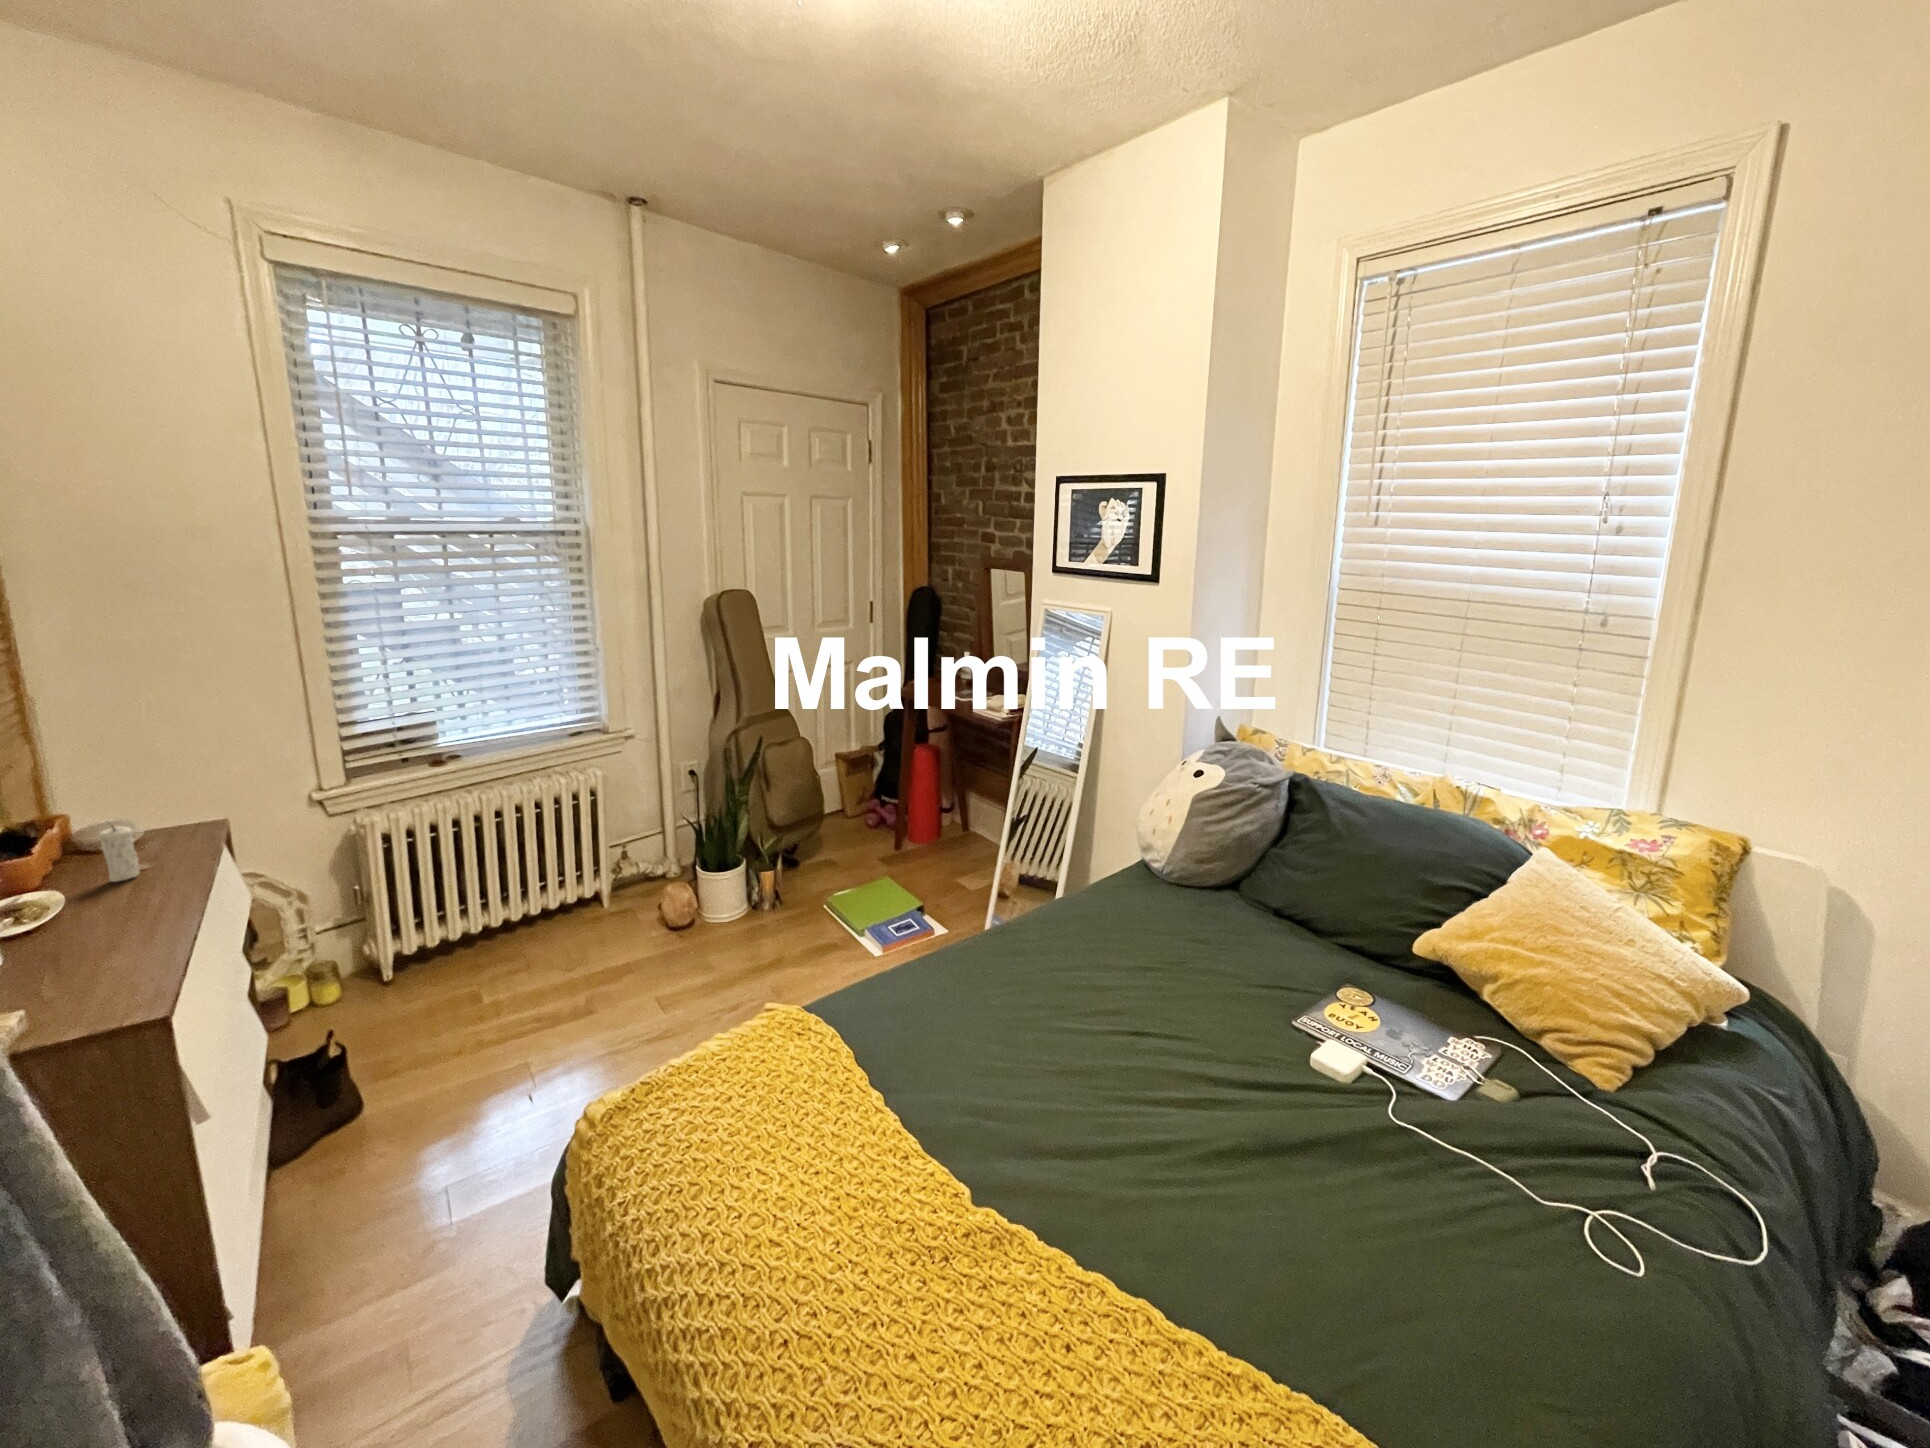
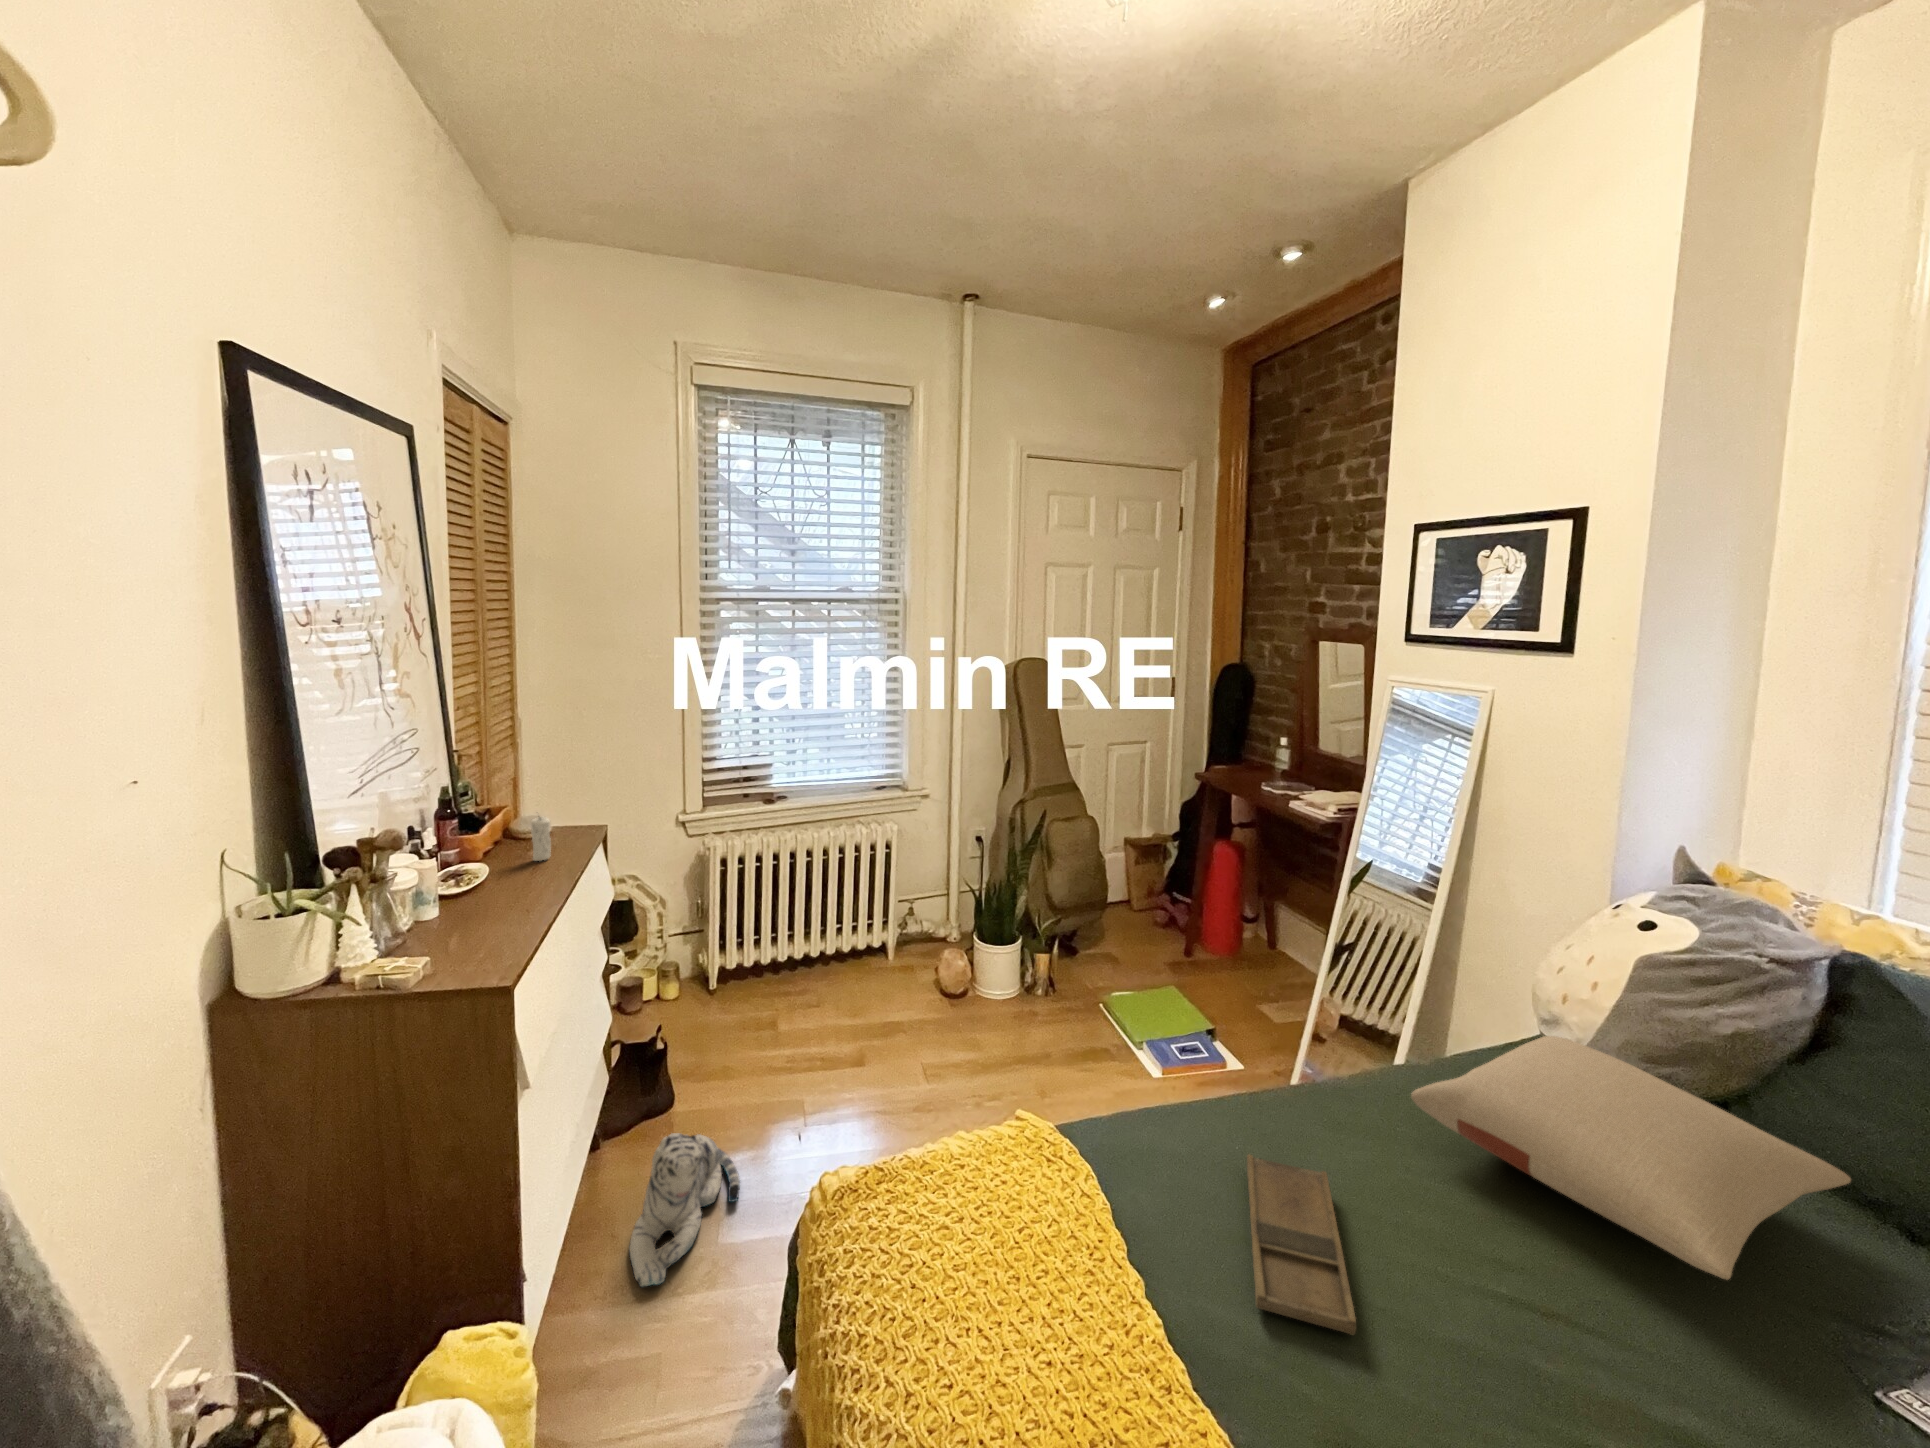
pillow: none [1060,857,1282,978] -> present [1411,1036,1851,1279]
tray: none [952,983,1025,1086] -> present [1247,1155,1356,1335]
plush toy: none [337,1130,470,1296] -> present [629,1133,740,1287]

